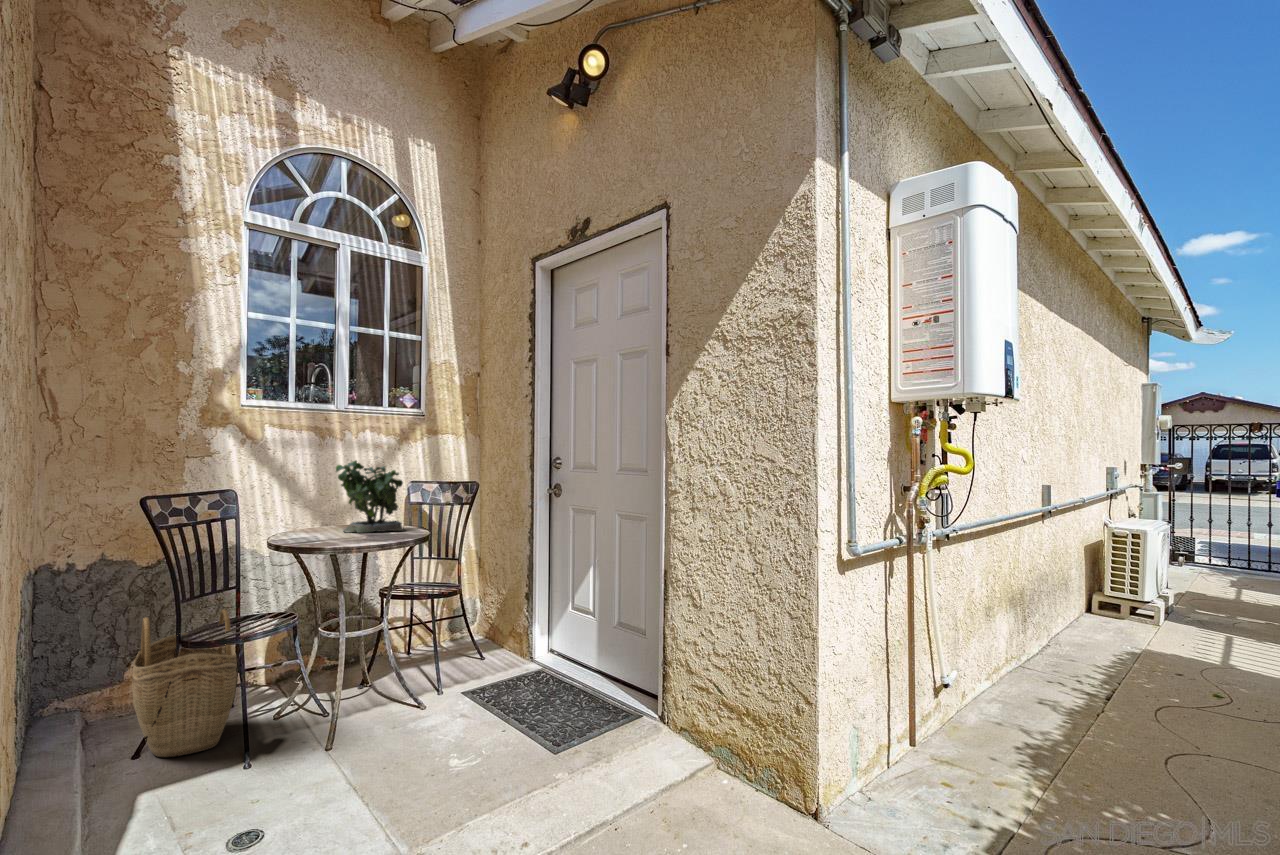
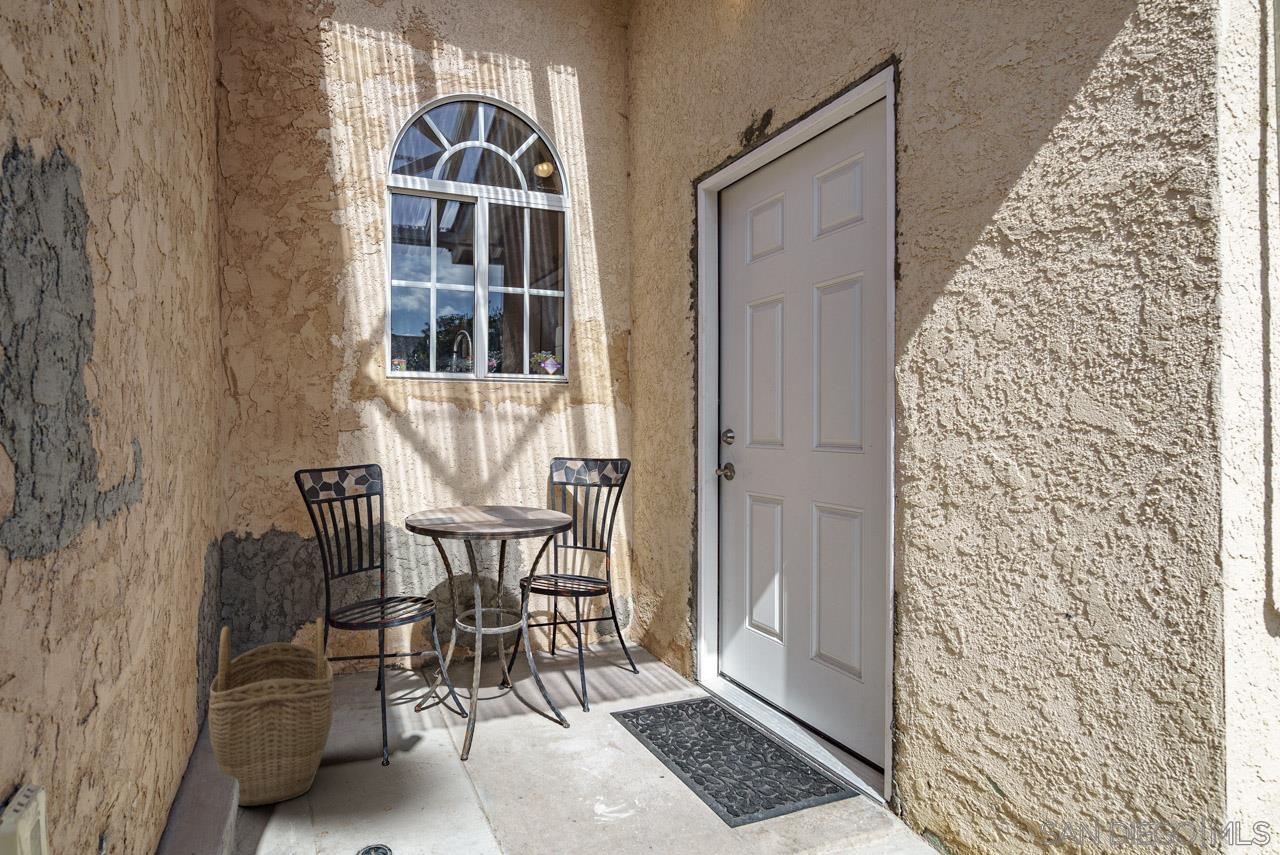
potted plant: present [336,461,405,533] -> none [457,428,543,523]

